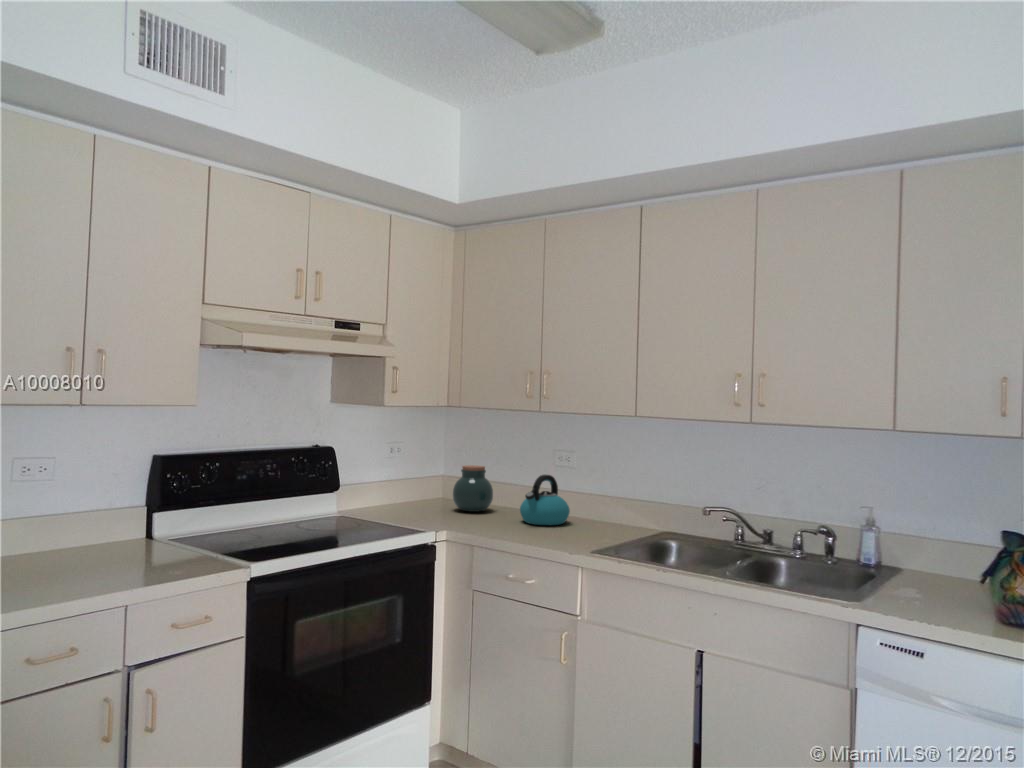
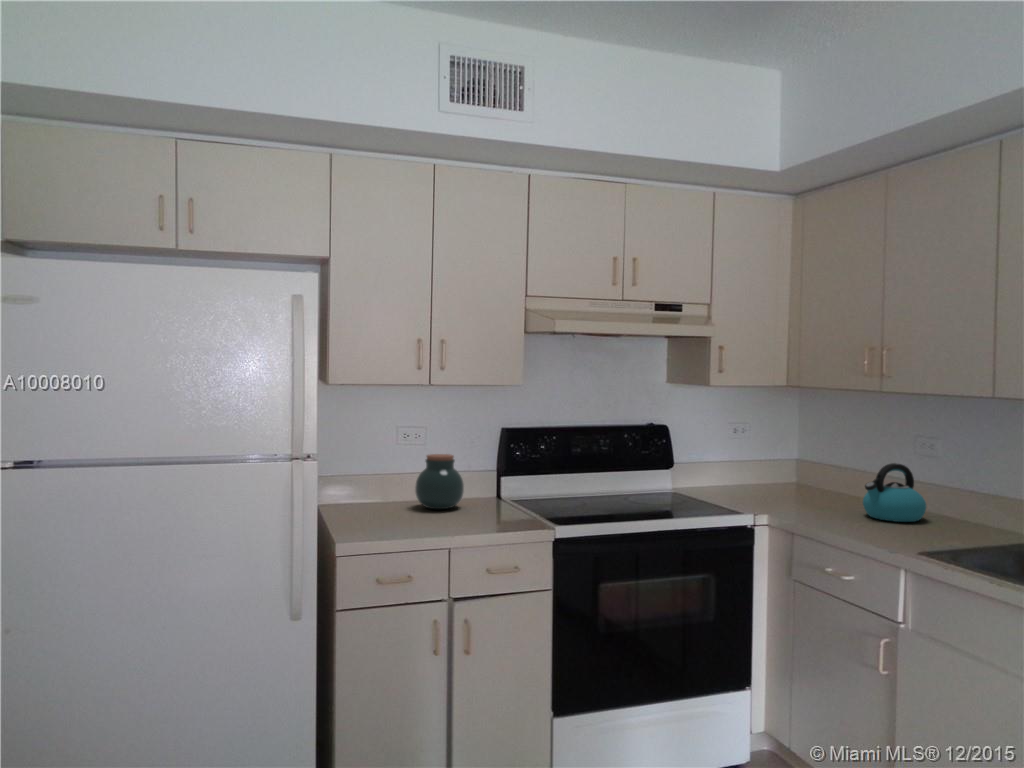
jar: present [453,465,493,512] -> present [415,454,464,509]

